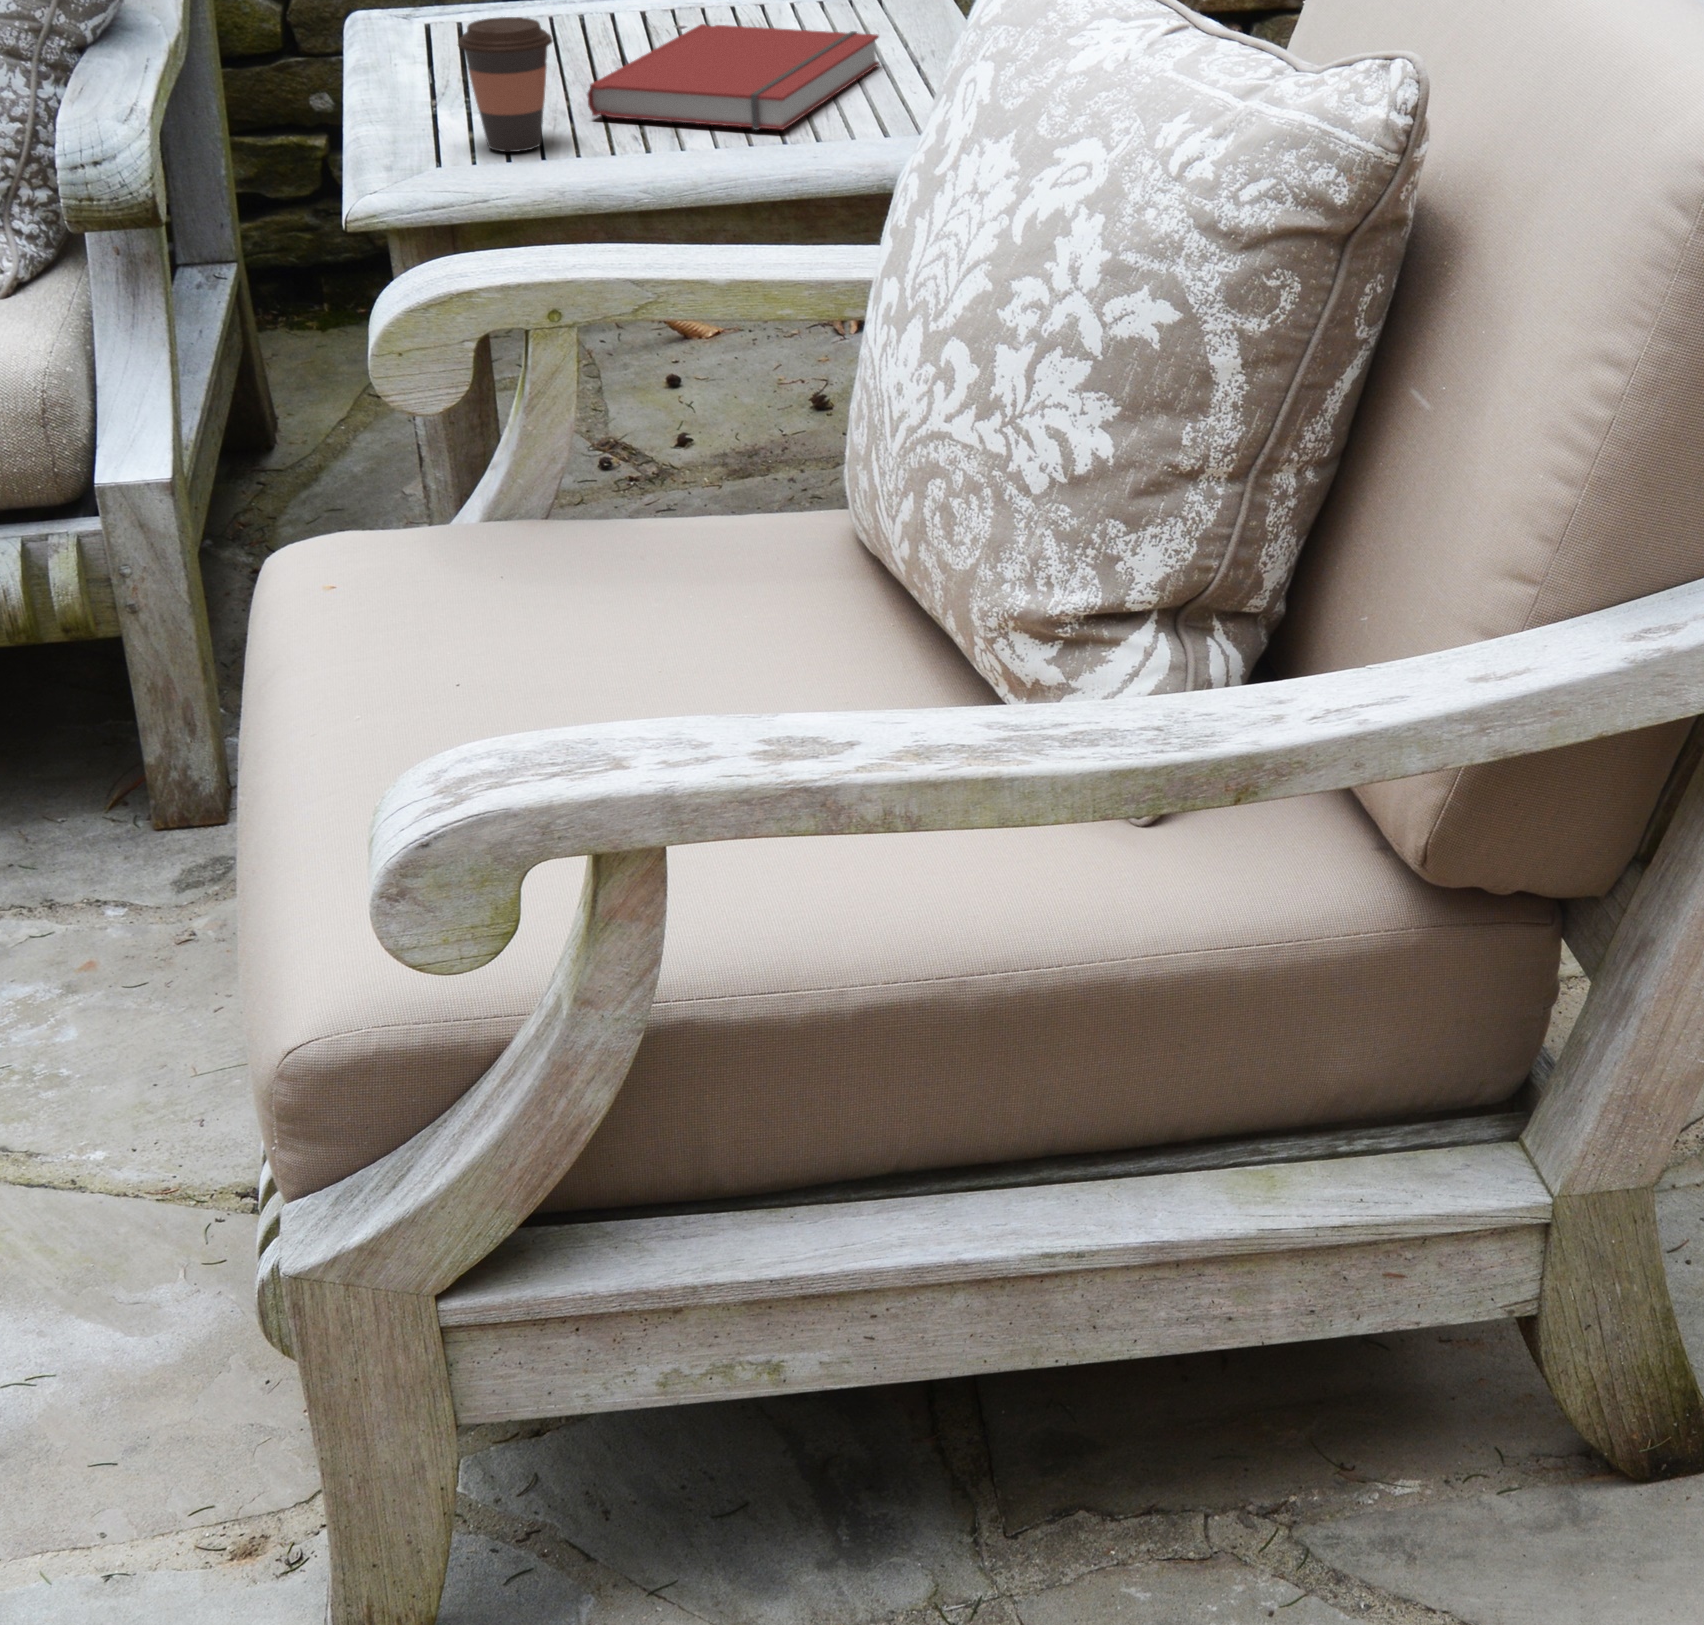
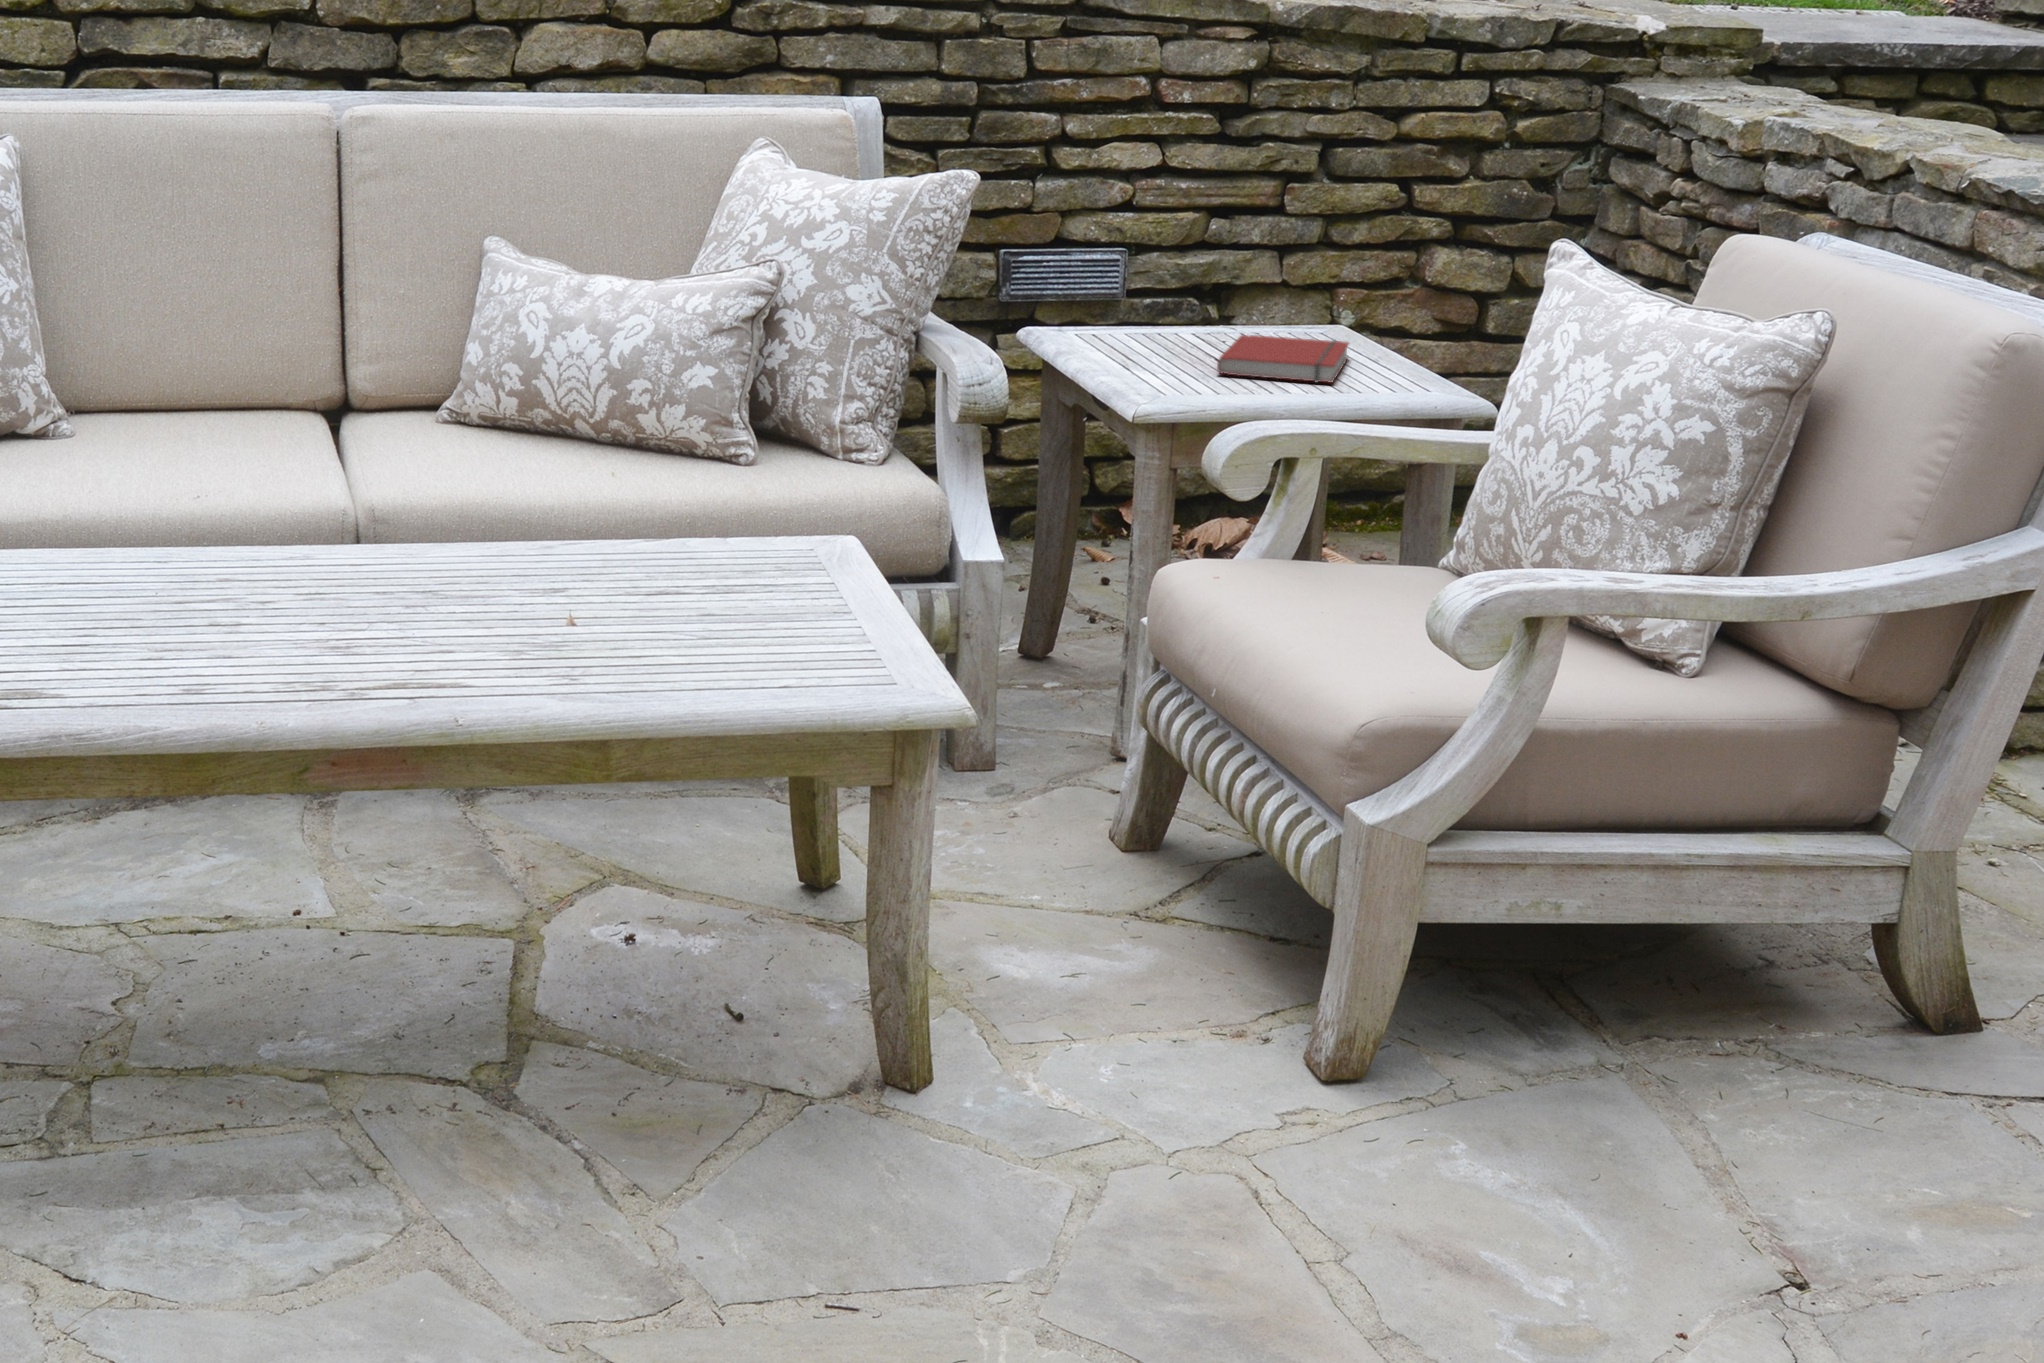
coffee cup: present [458,17,552,152] -> none [1169,318,1220,387]

